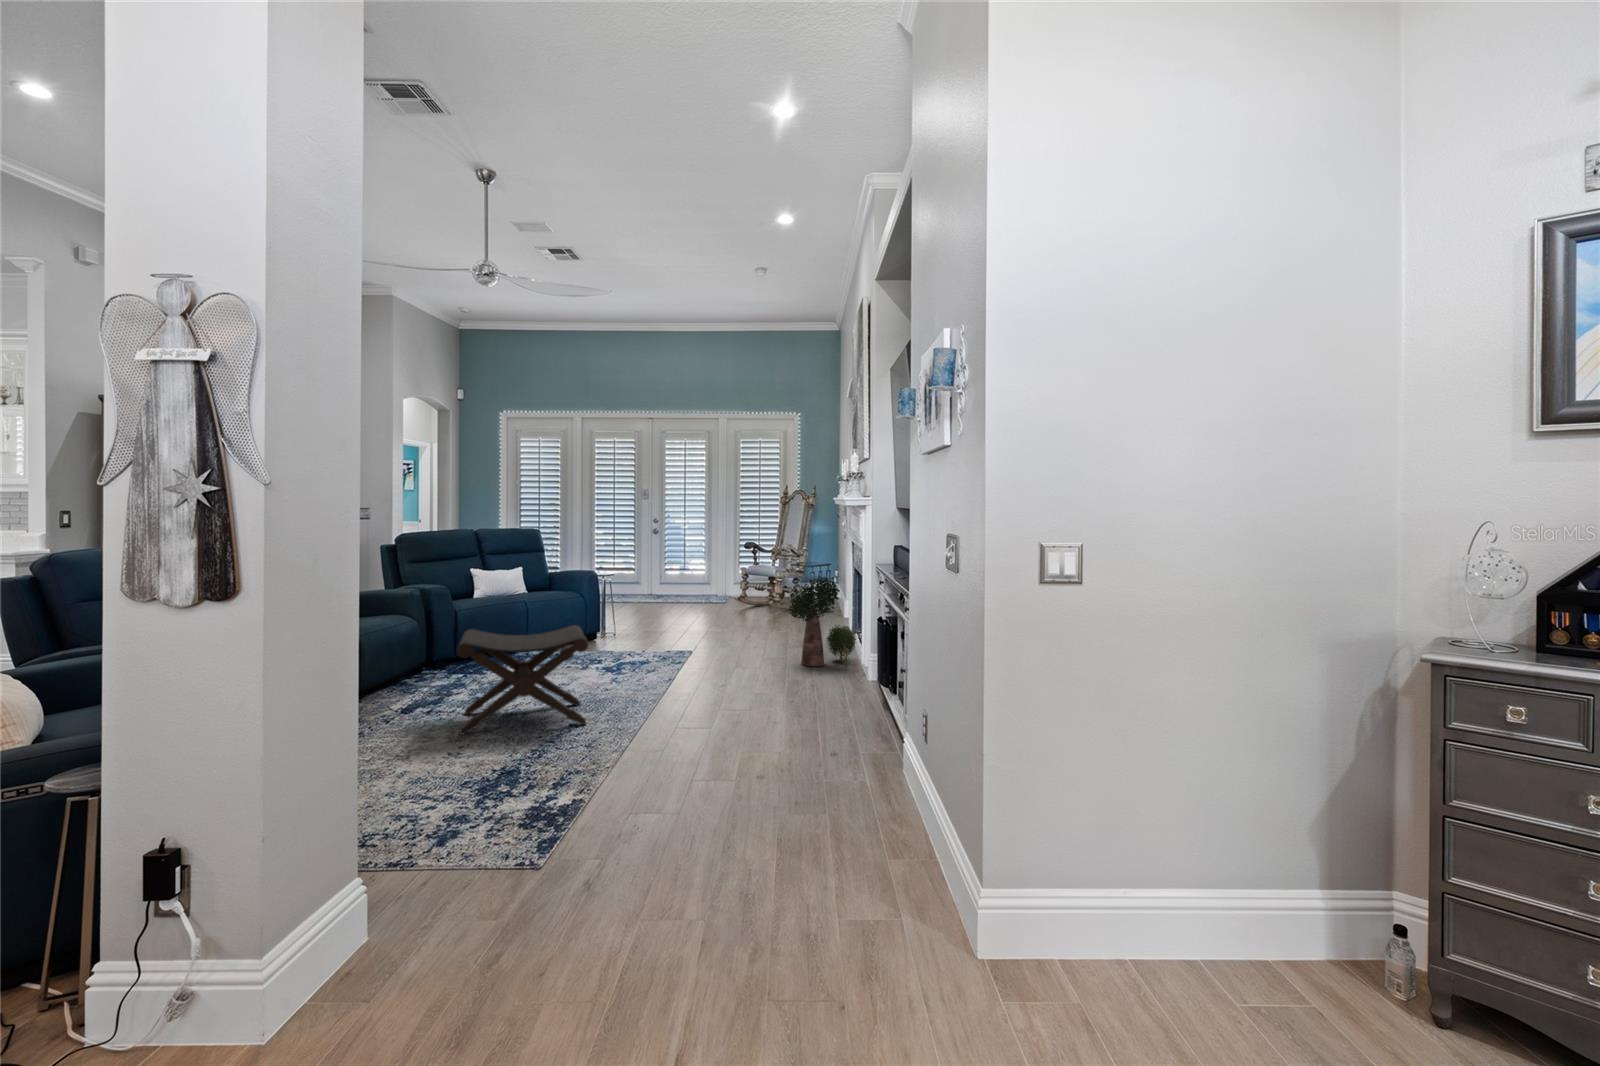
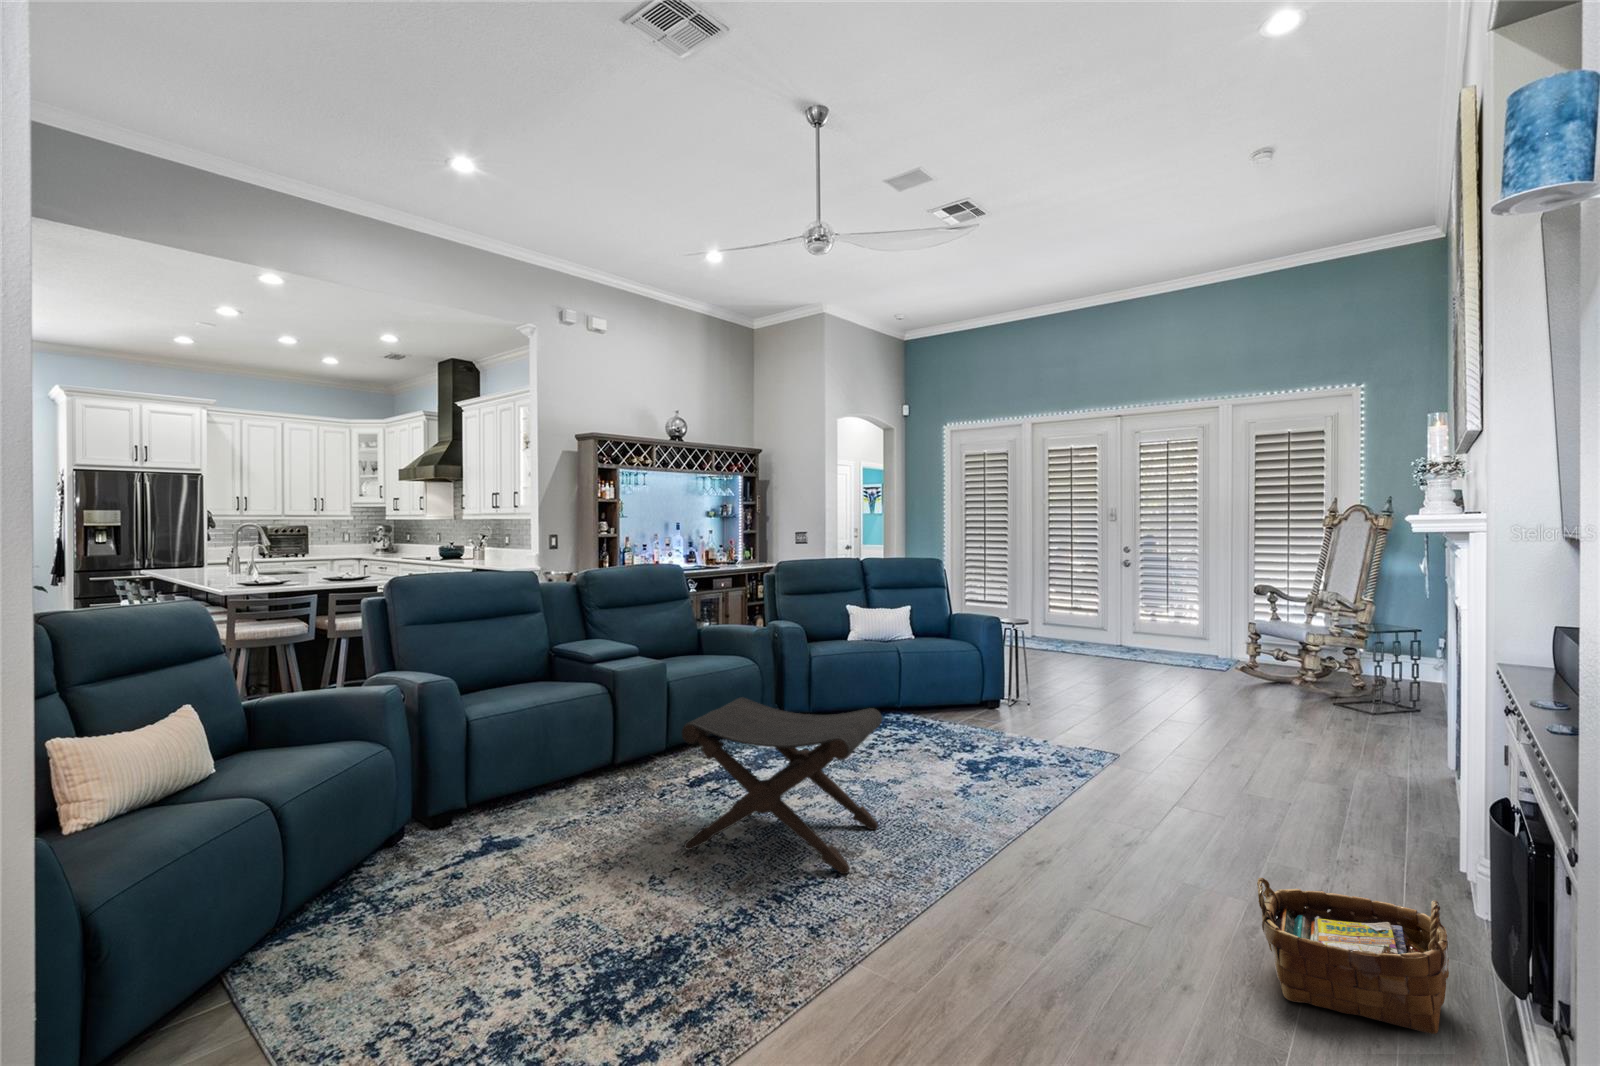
potted plant: present [790,576,856,668] -> none [1276,661,1439,852]
woven basket: none [808,664,879,719] -> present [1257,878,1449,1034]

